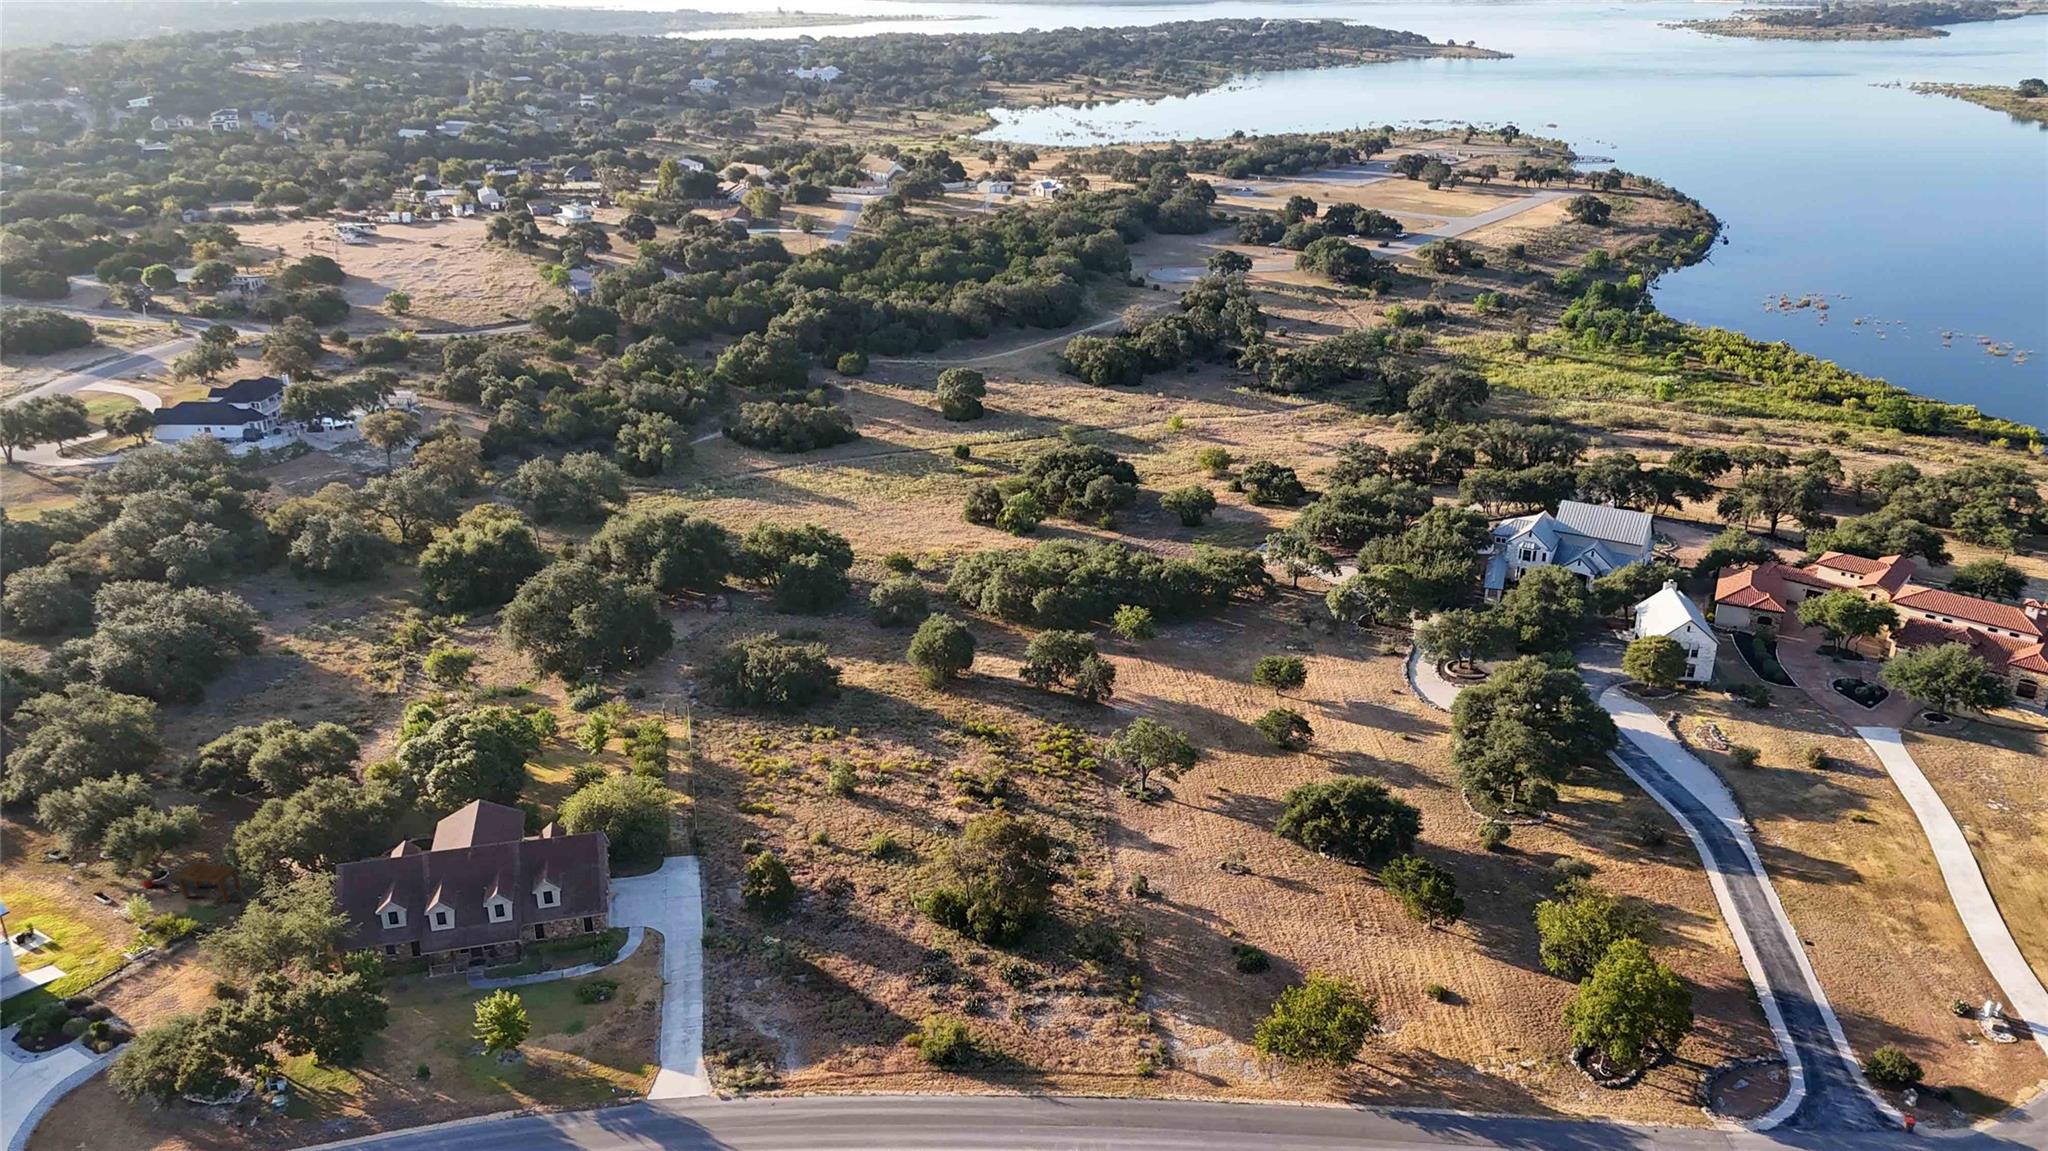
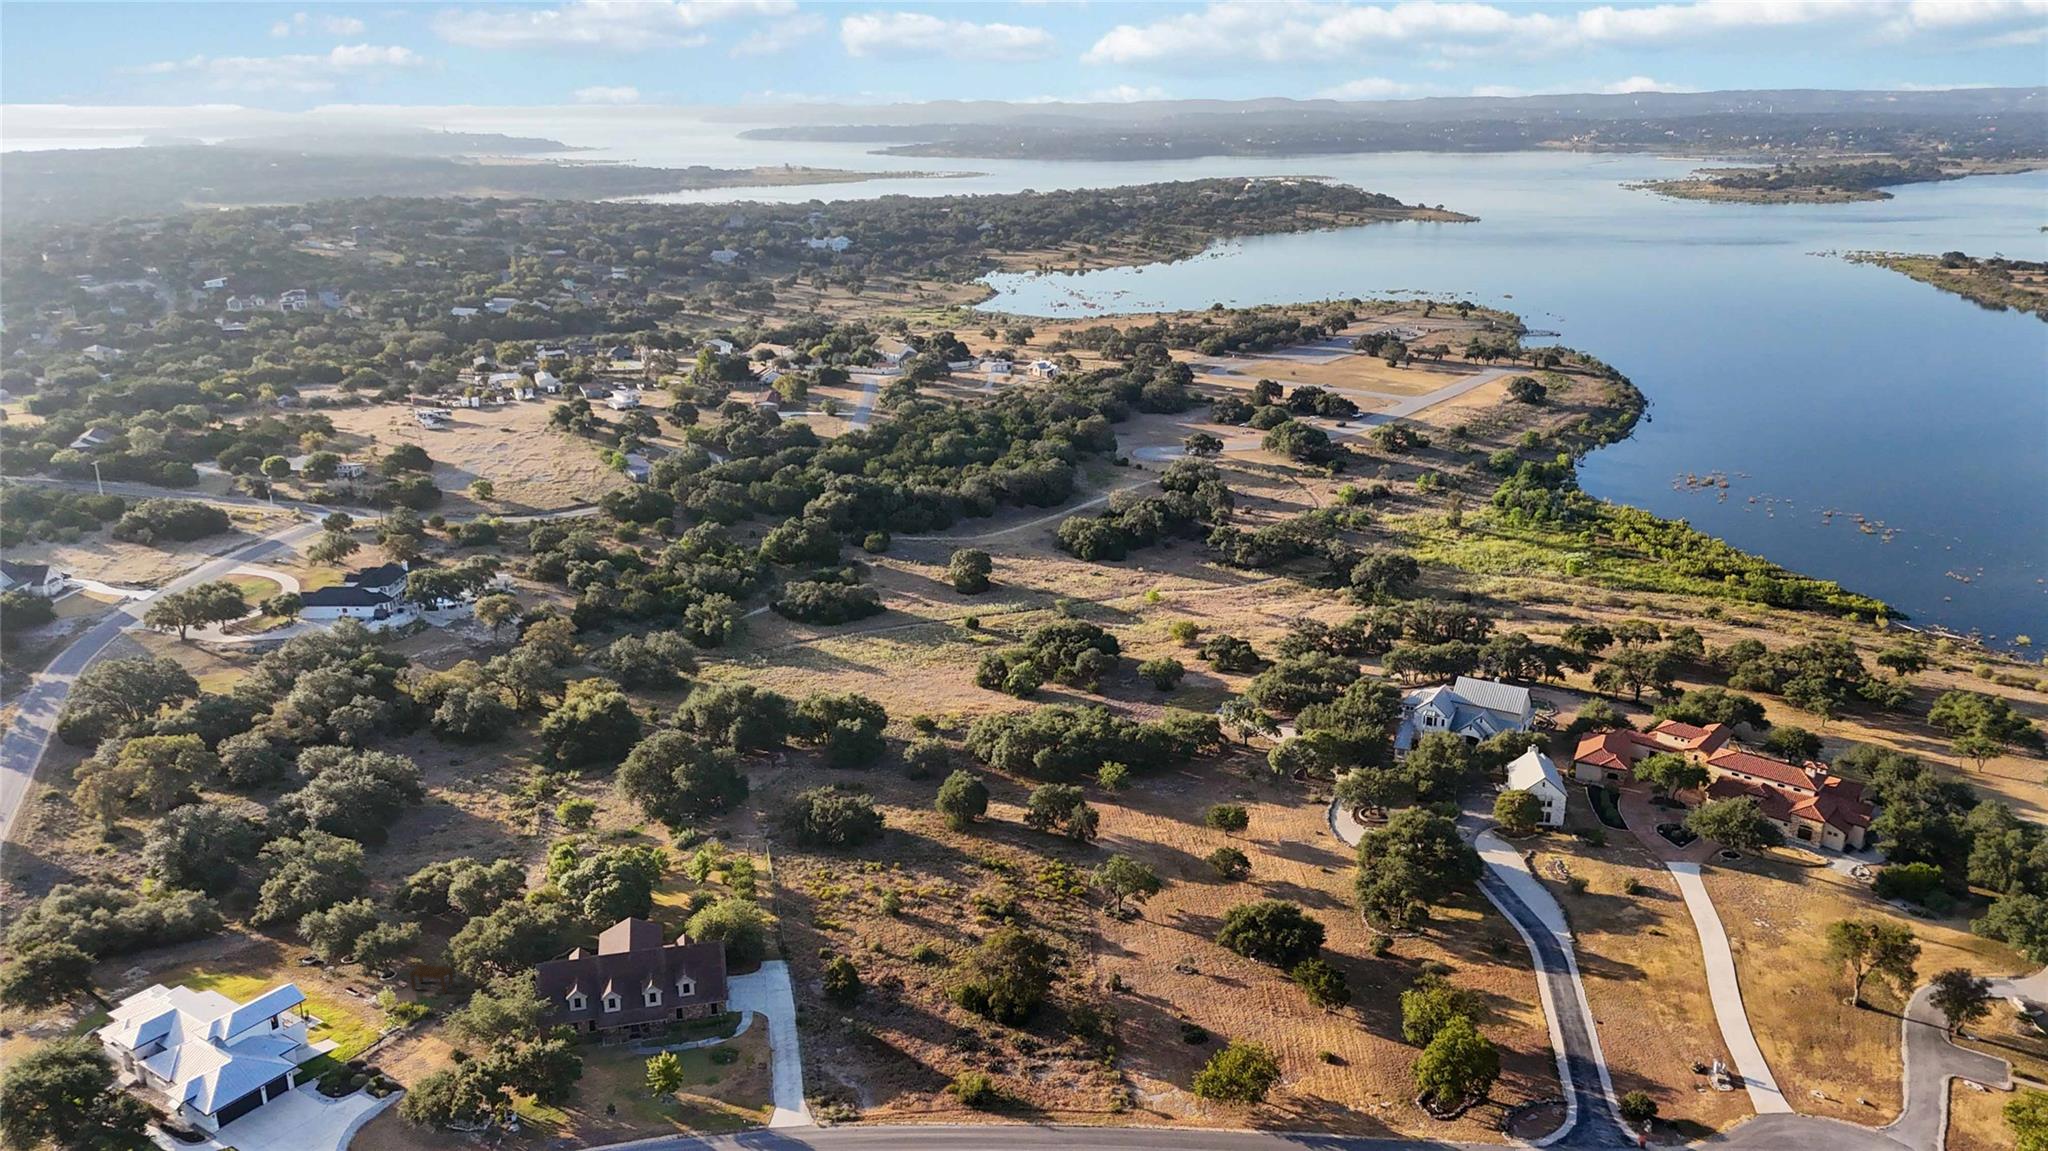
potted tree: present [119,845,163,888] -> none [365,947,398,984]

